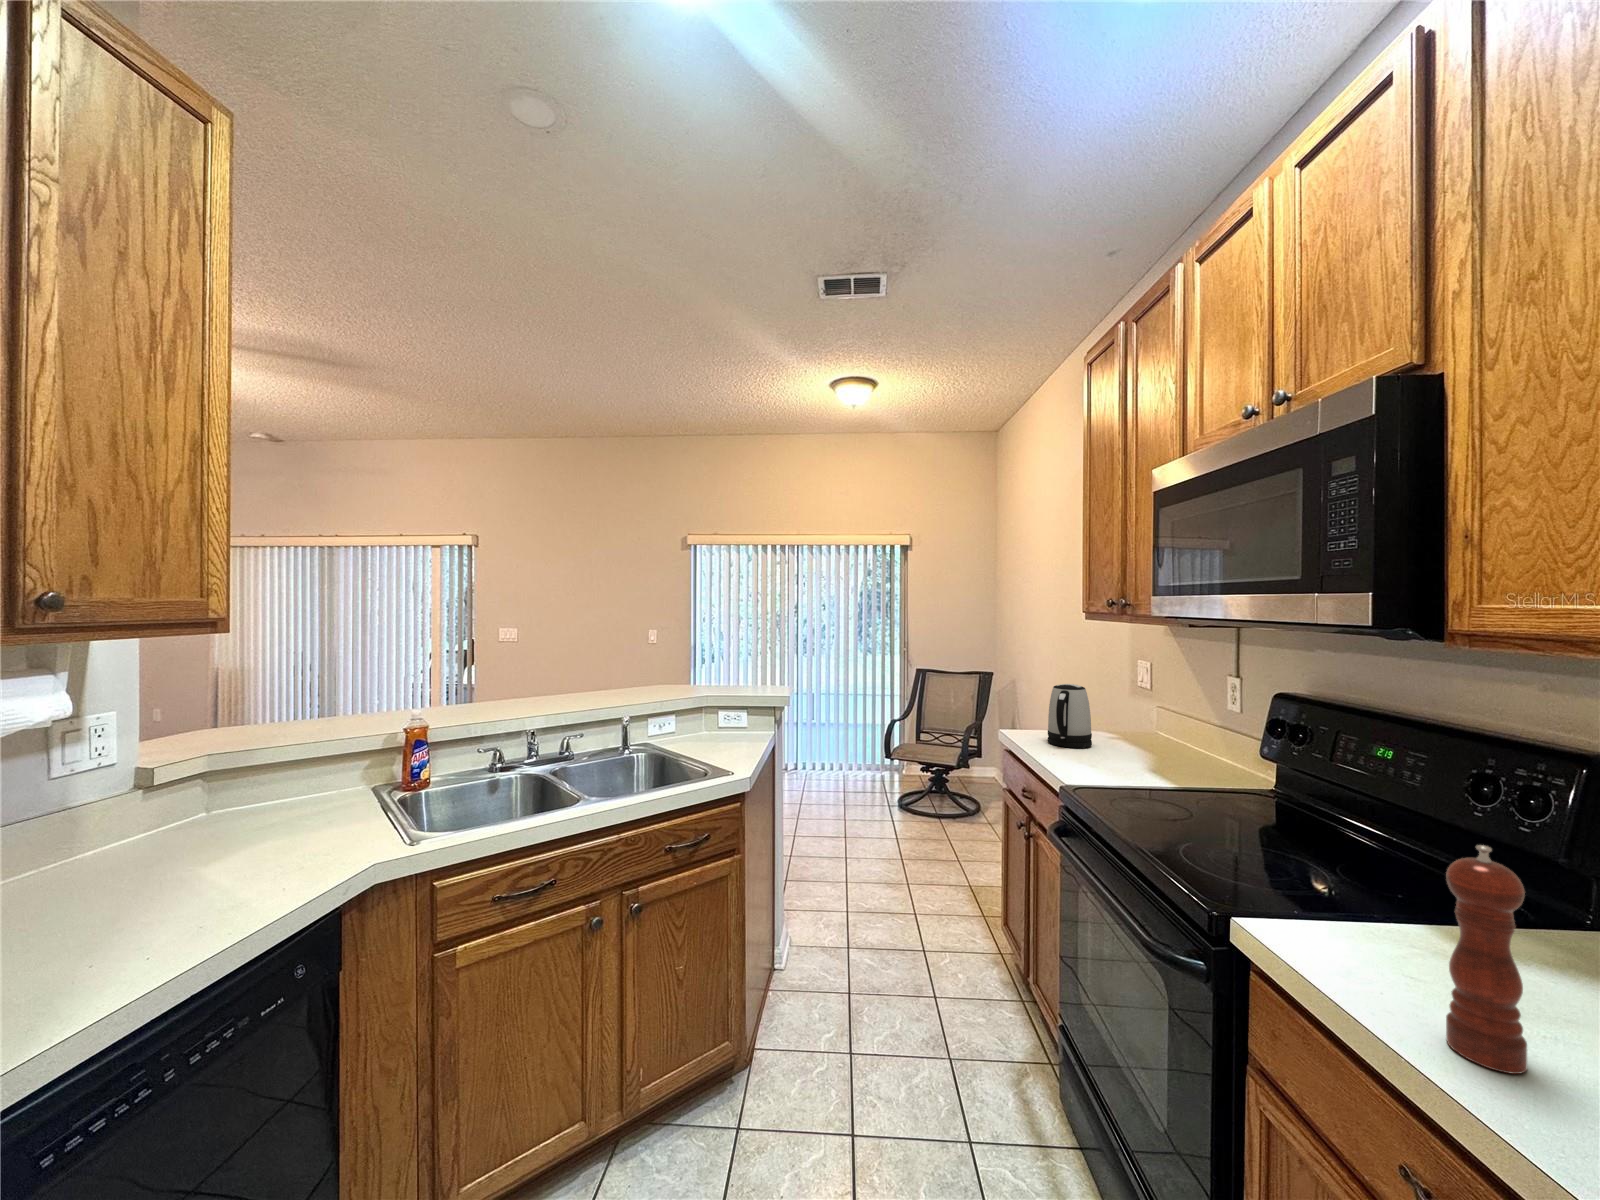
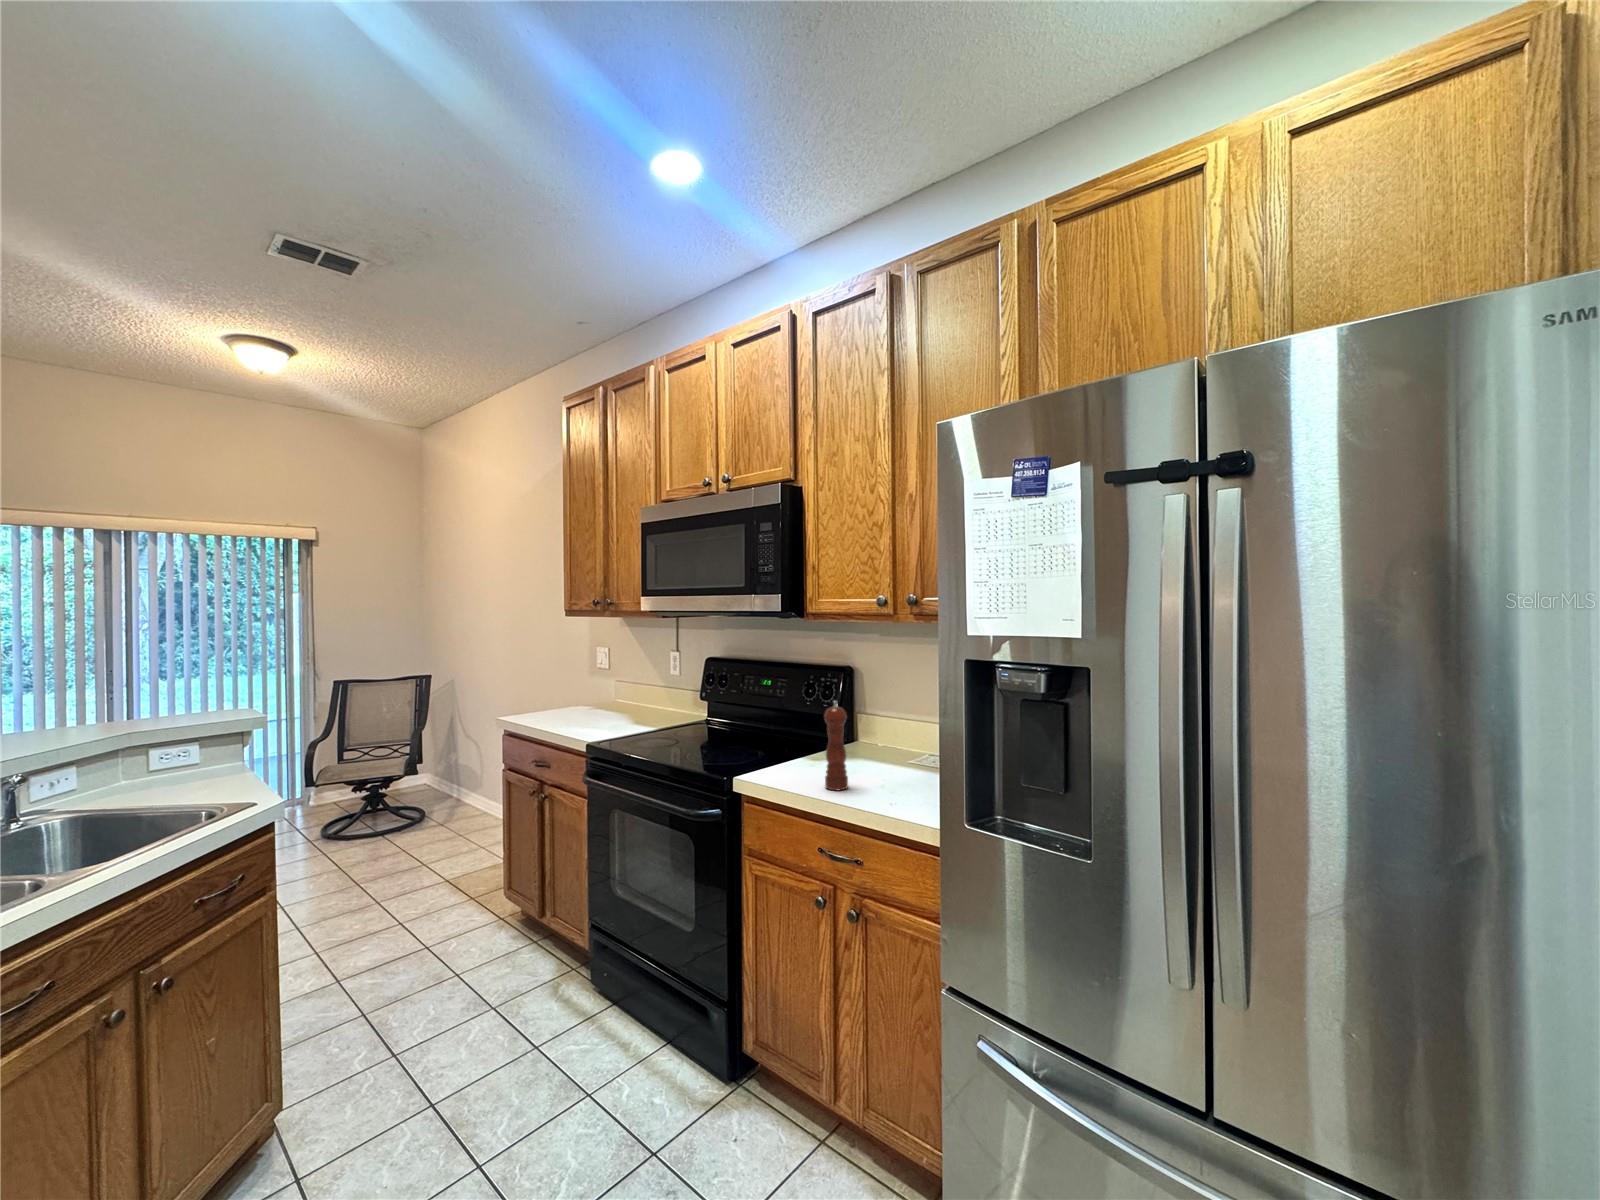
kettle: present [1048,684,1092,748] -> none [546,668,581,720]

